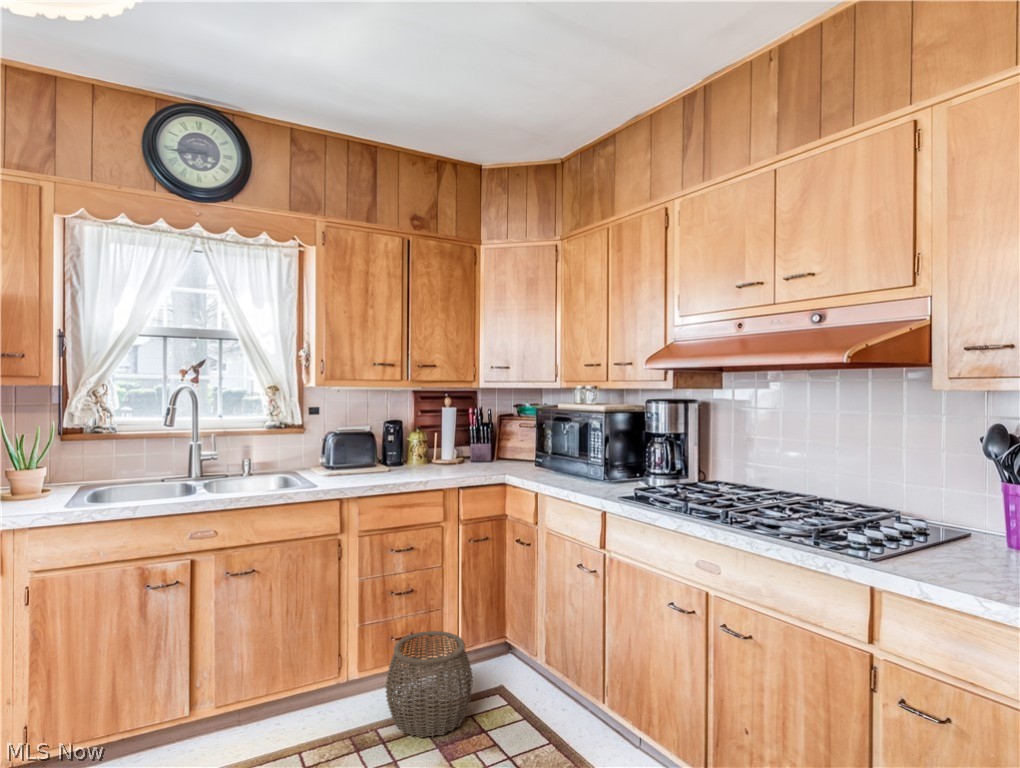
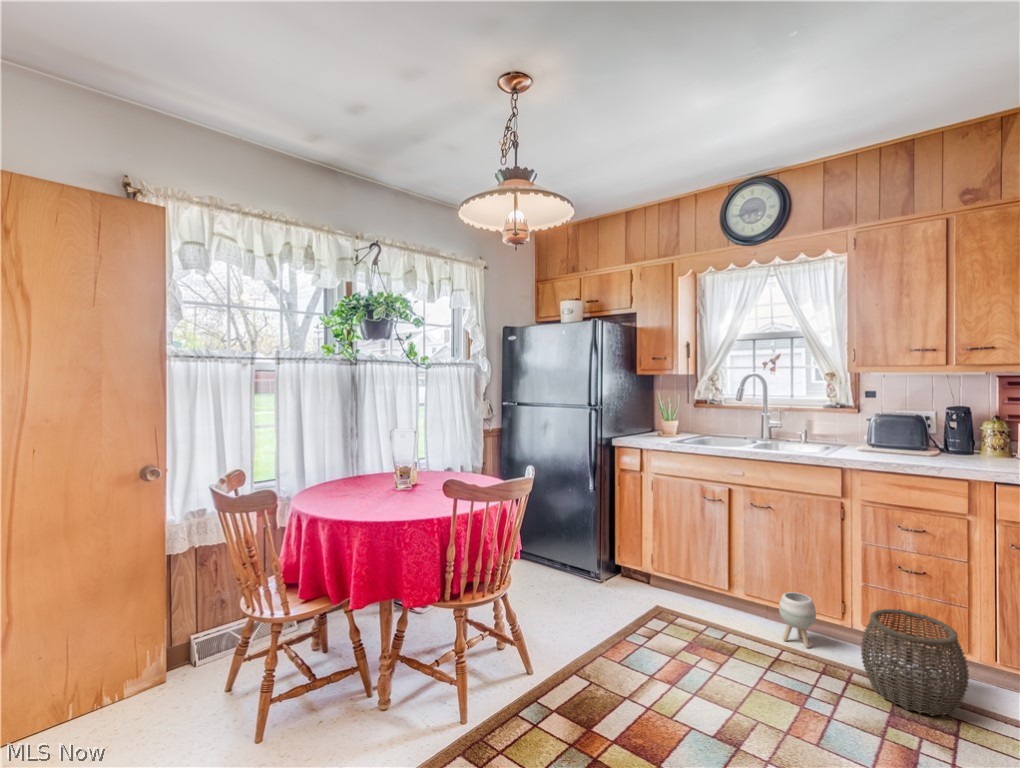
planter: none [280,669,324,743] -> present [779,592,816,648]

